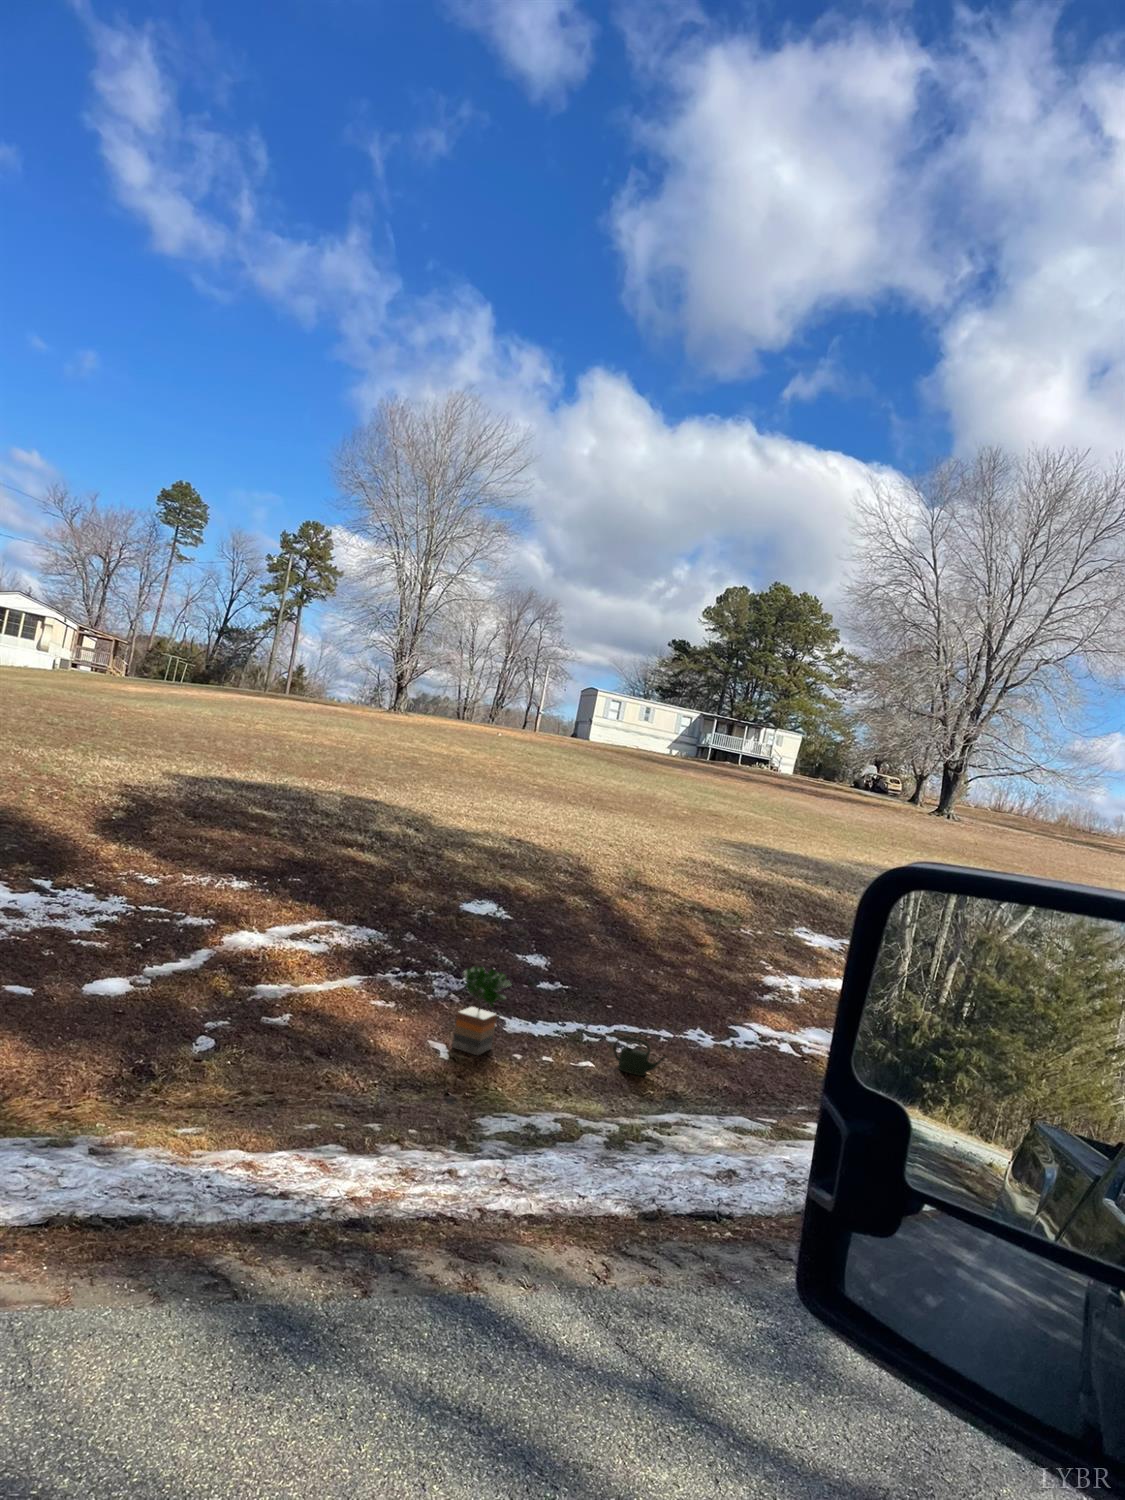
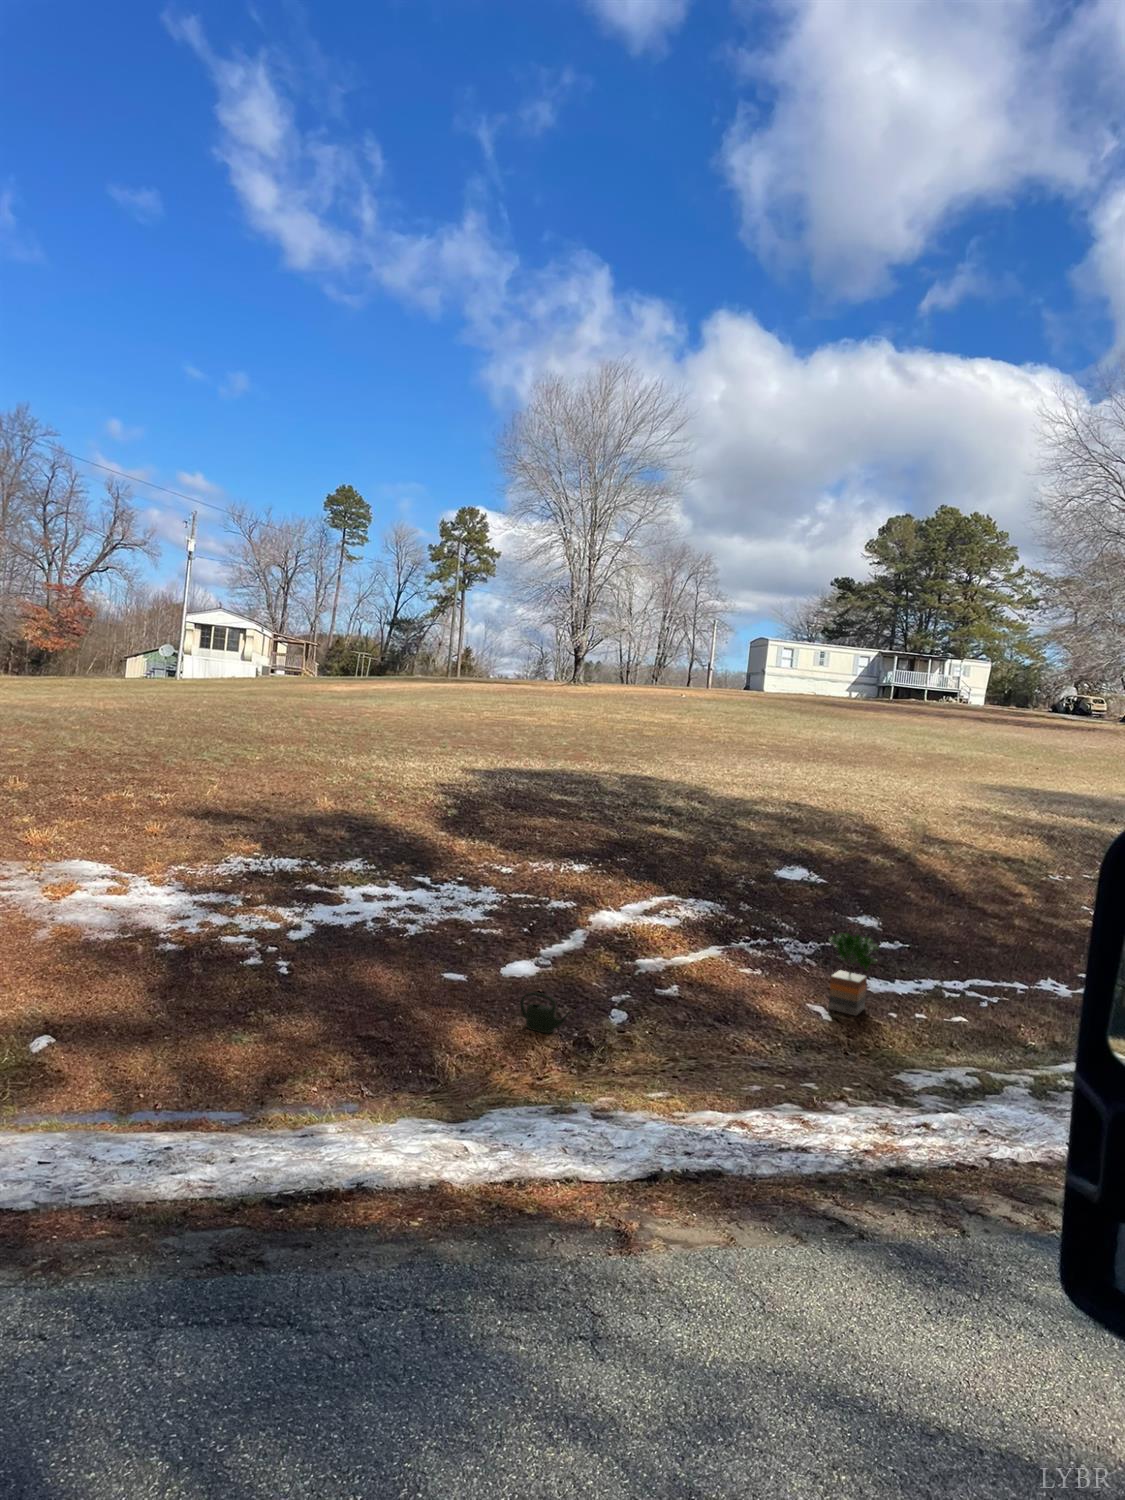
watering can: present [613,1037,668,1076] -> present [520,993,573,1033]

